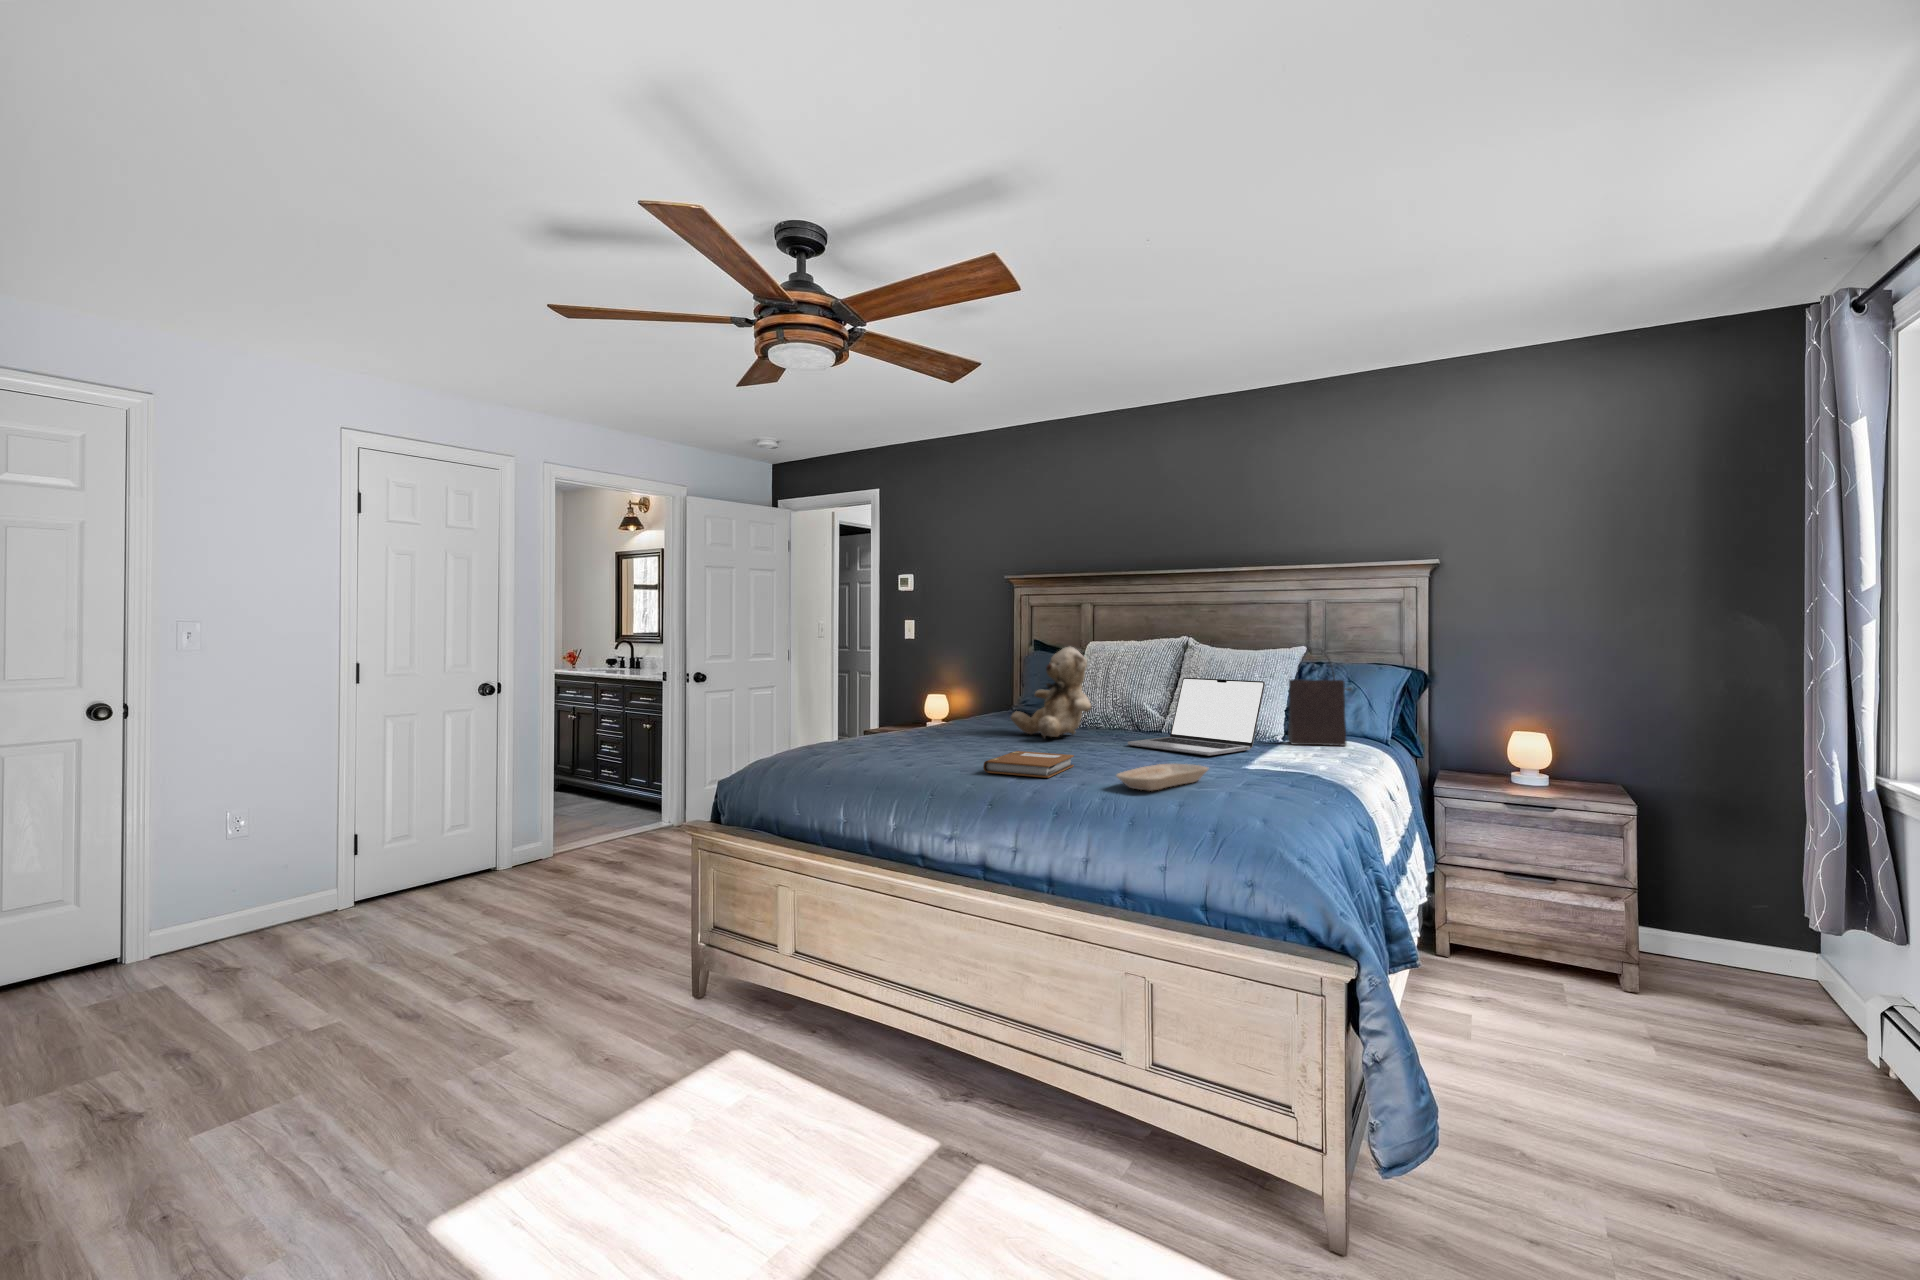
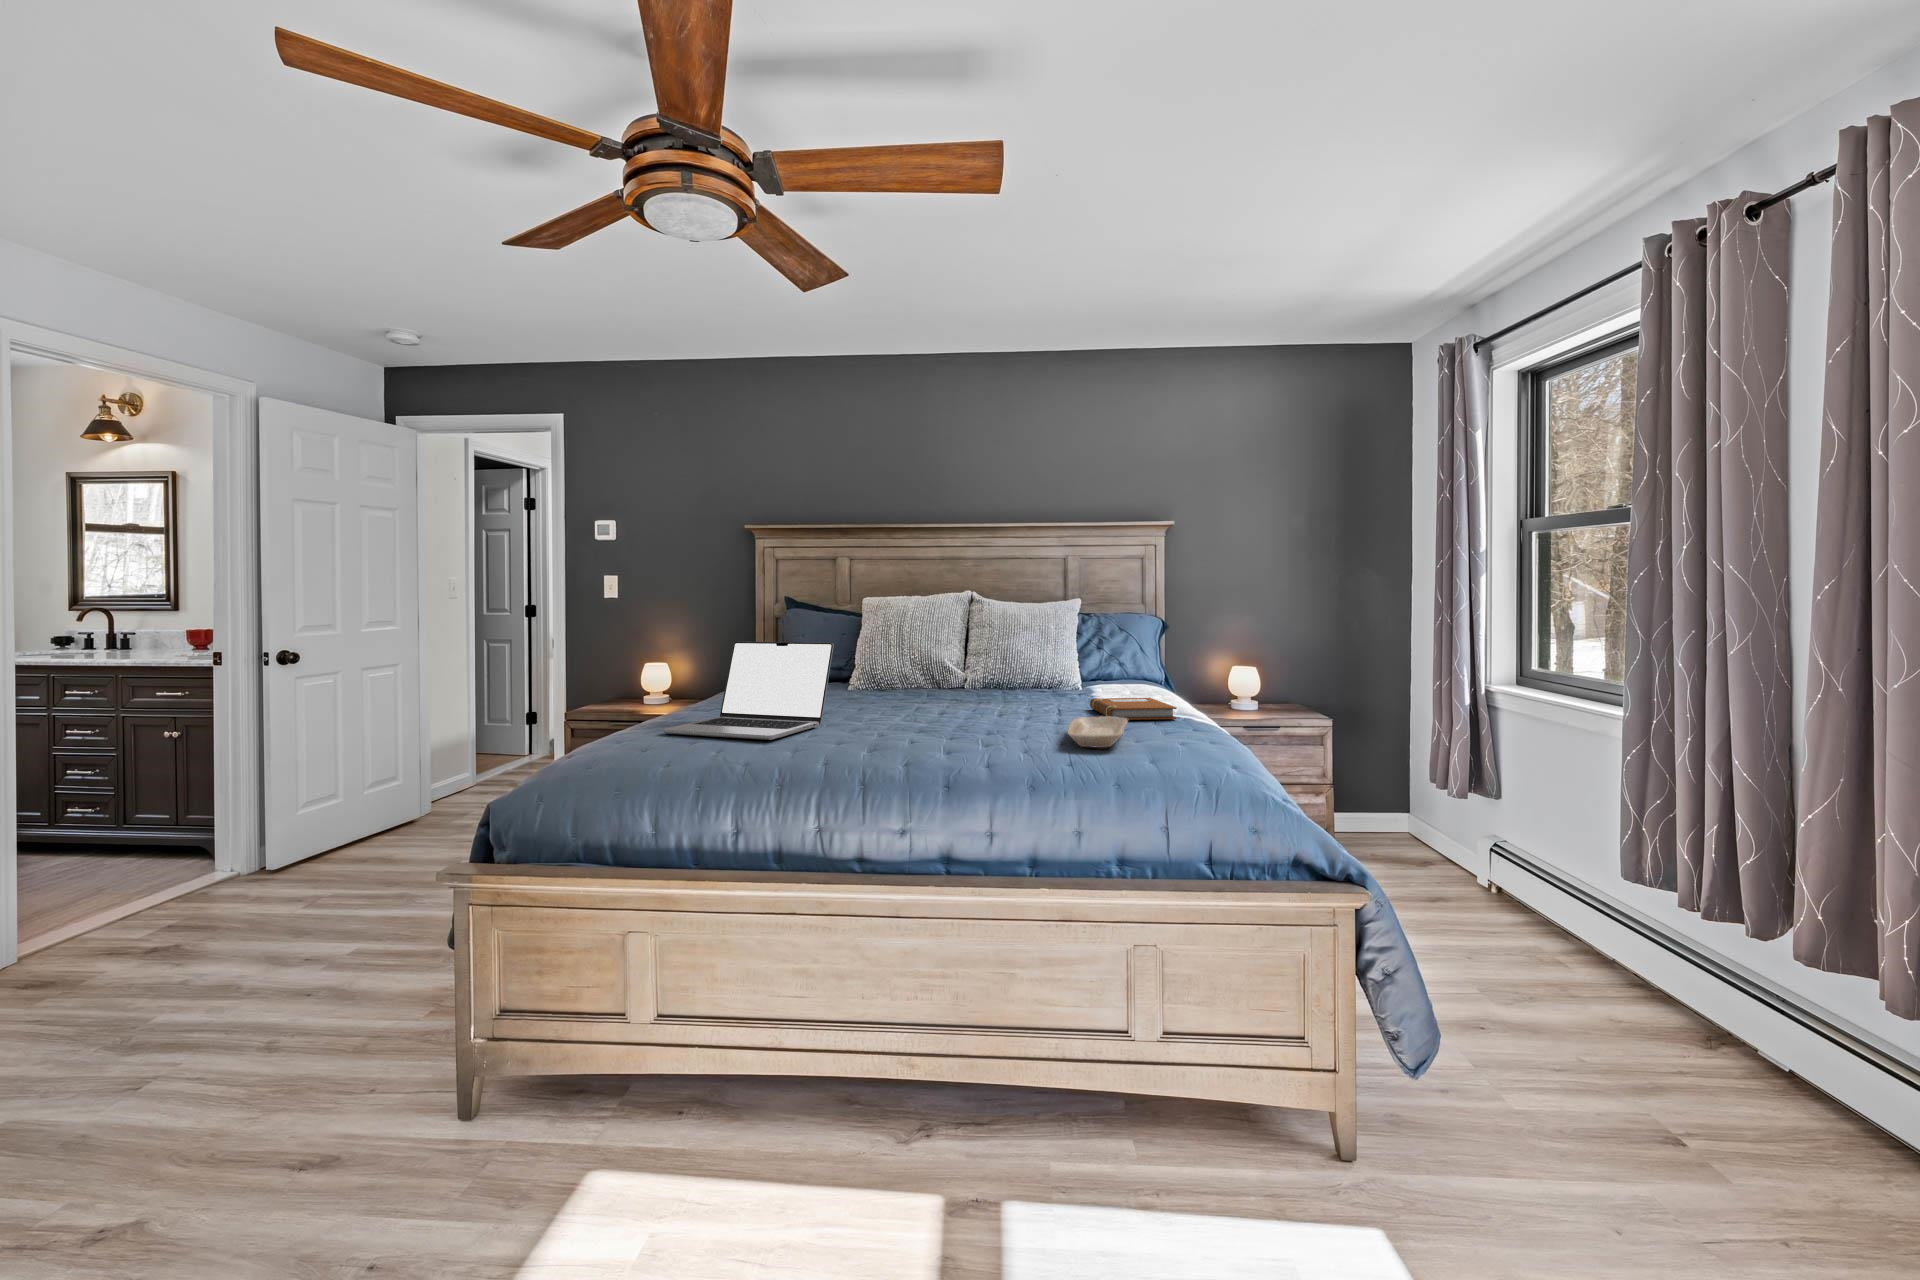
teddy bear: present [1010,647,1091,738] -> none [820,601,918,704]
handbag: present [1288,659,1352,746] -> none [1088,599,1141,691]
laptop: present [1128,678,1265,756] -> present [664,642,834,740]
notebook: present [983,751,1074,778] -> present [1090,698,1176,720]

